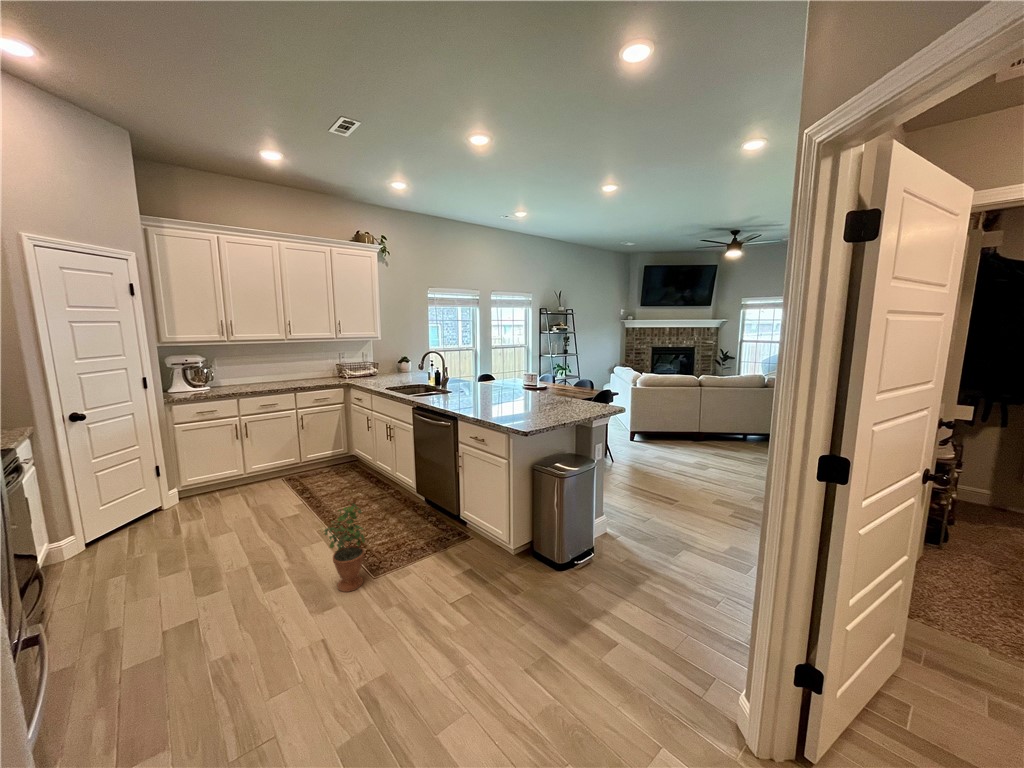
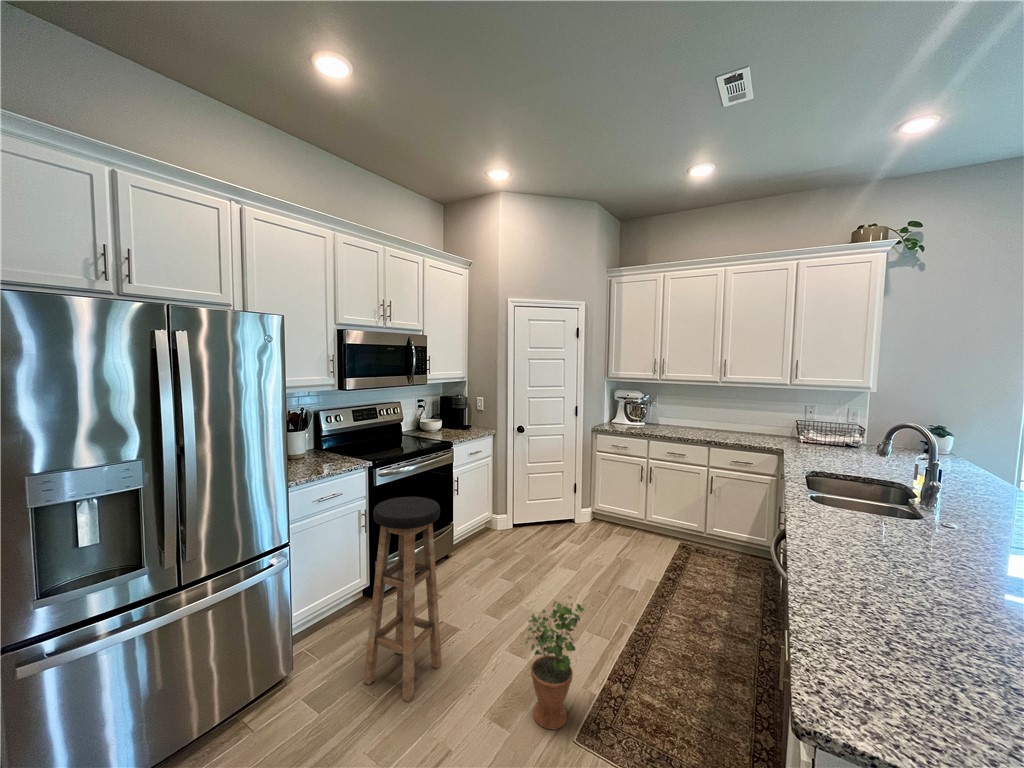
bar stool: none [149,488,257,705] -> present [363,497,442,702]

